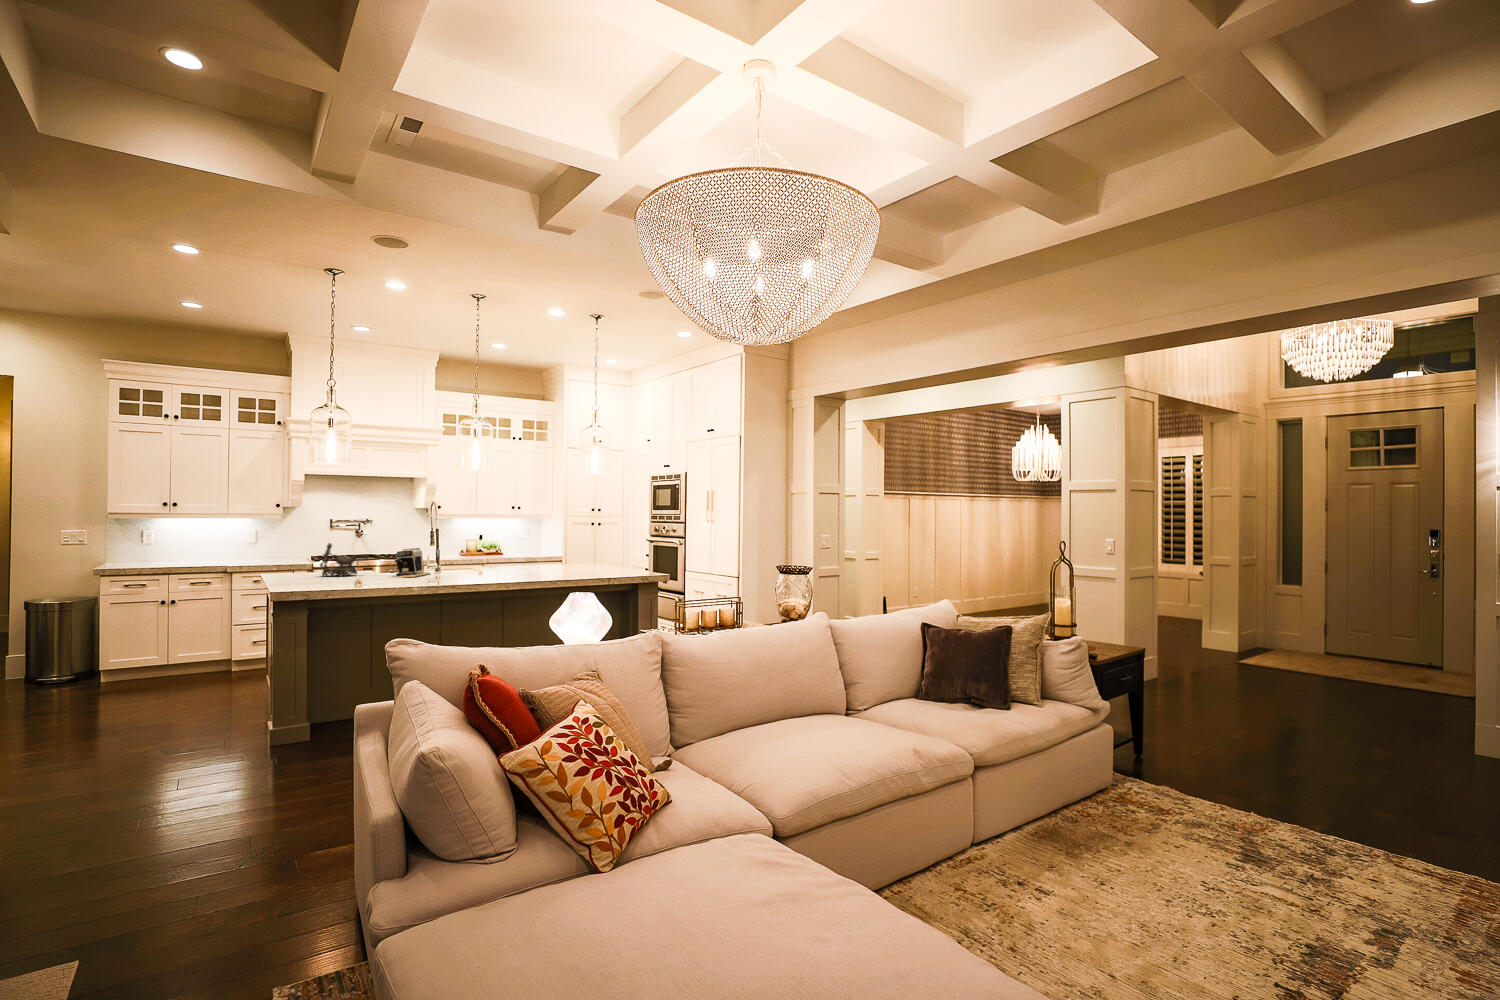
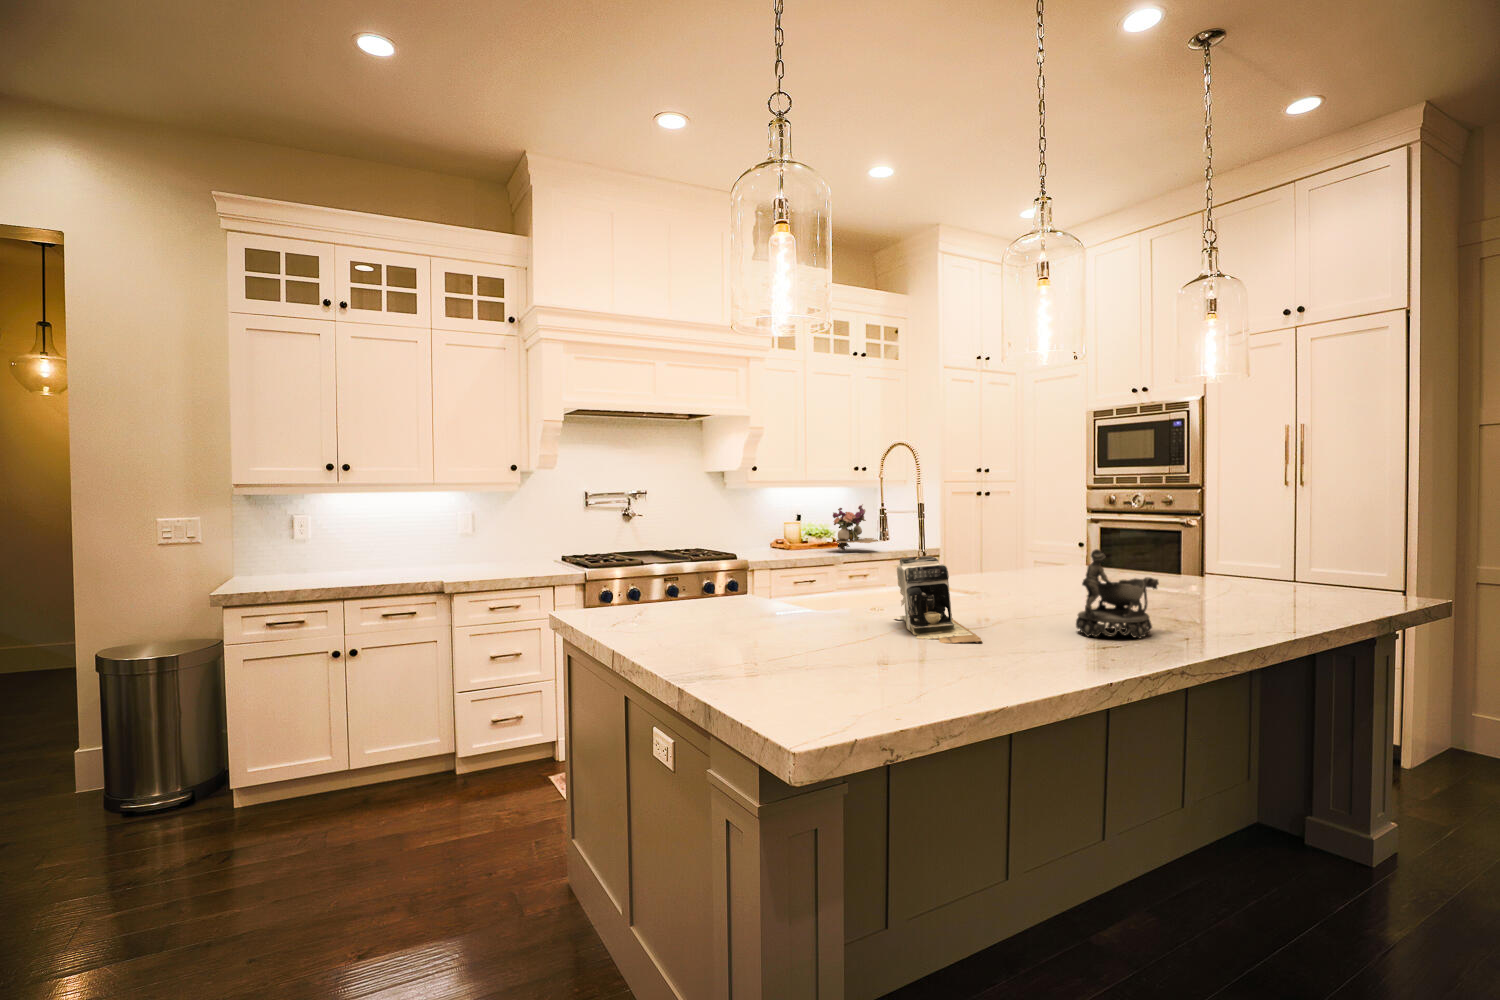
flower arrangement: none [495,529,531,557] -> present [833,504,878,551]
decorative bowl: present [320,543,368,576] -> present [1076,549,1159,638]

